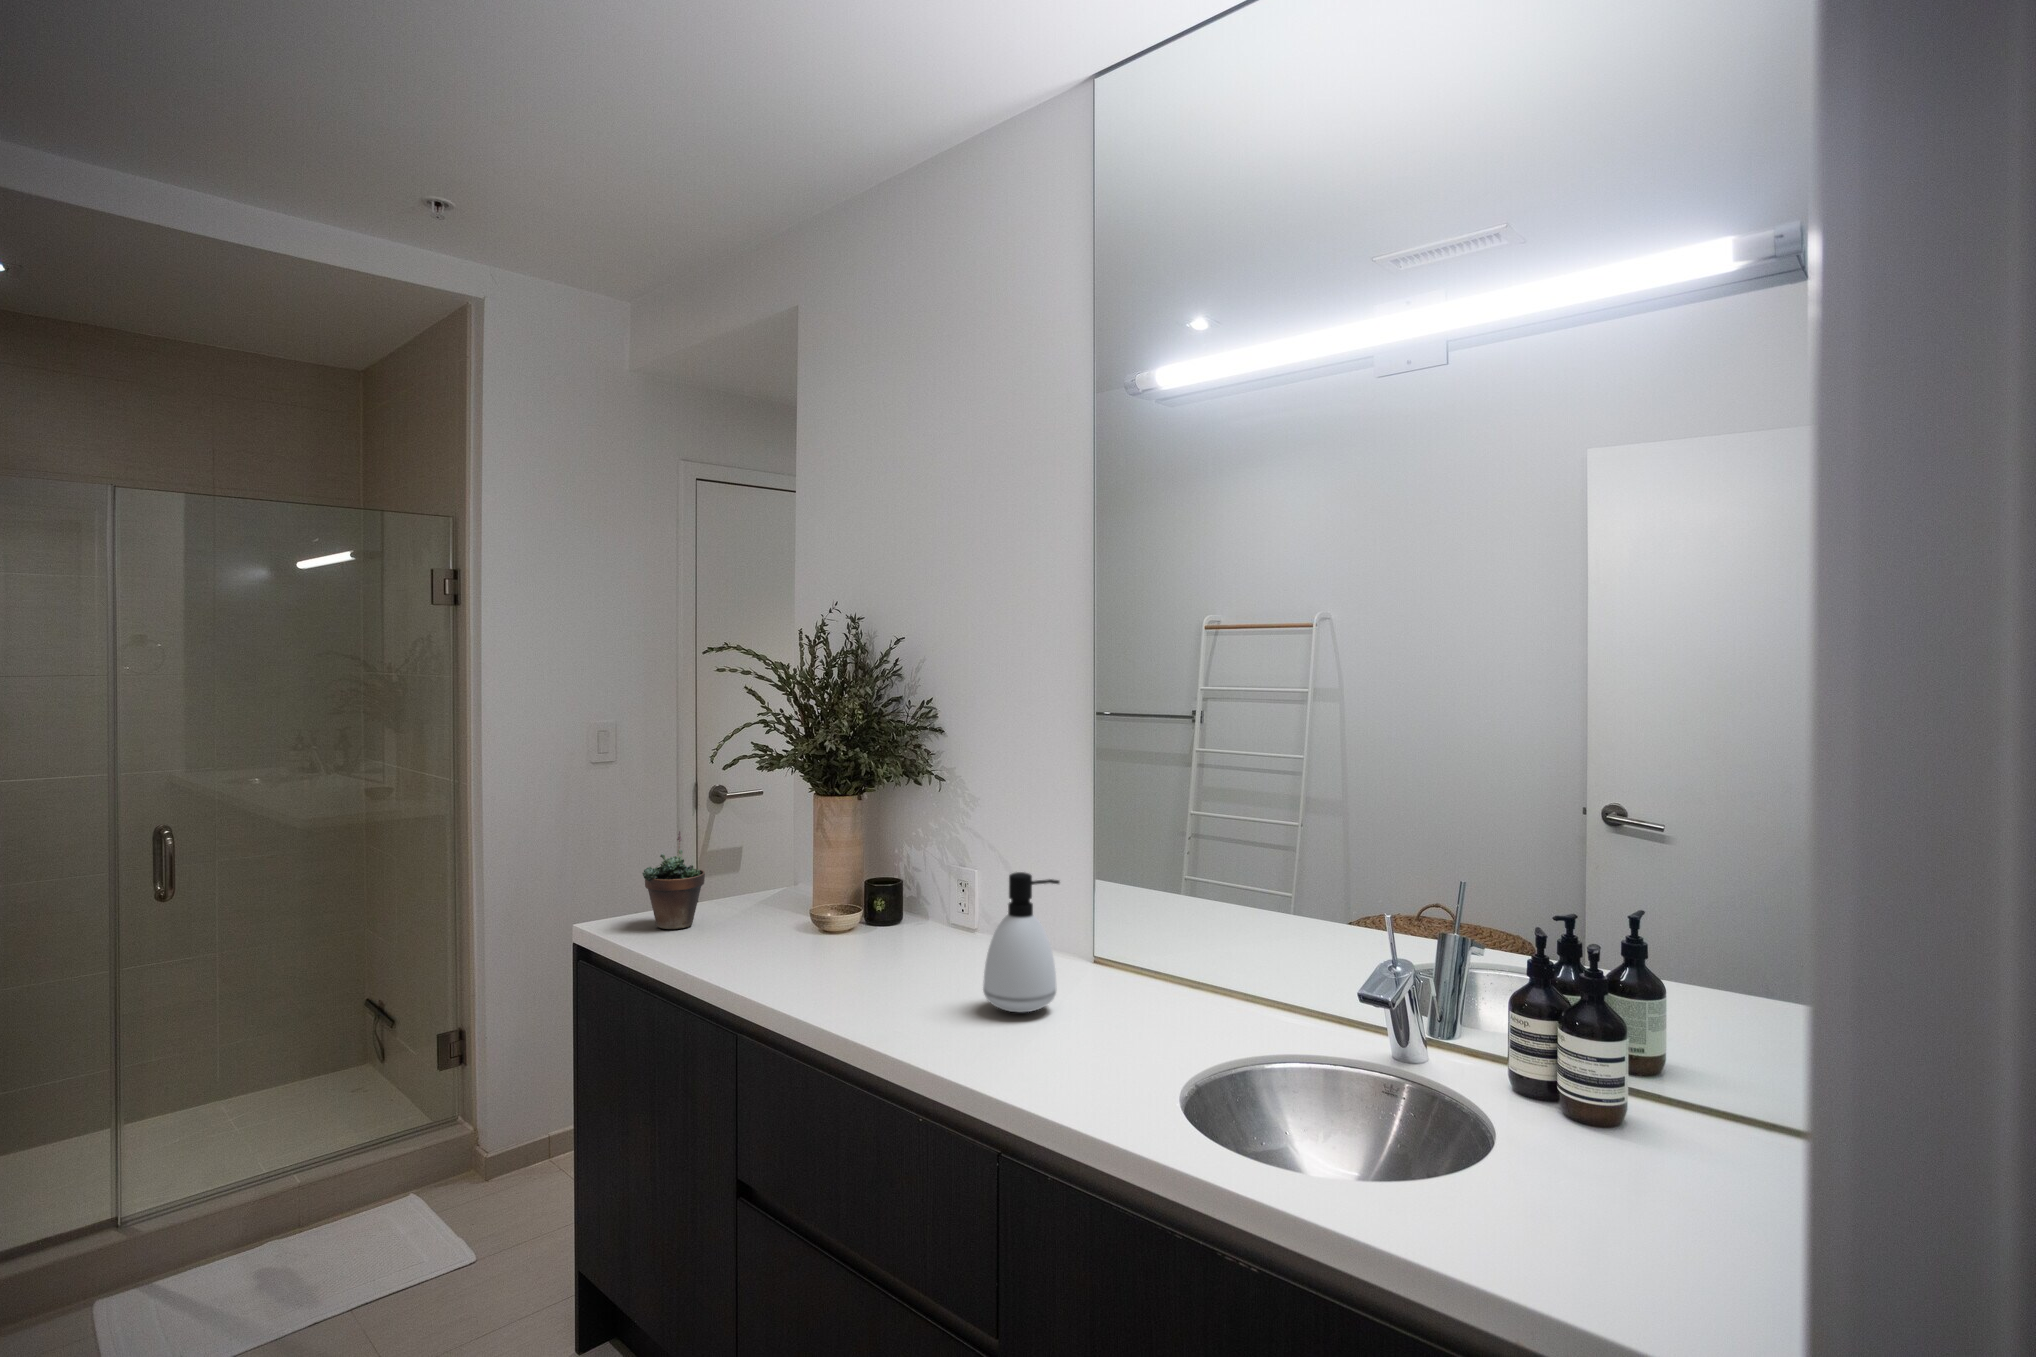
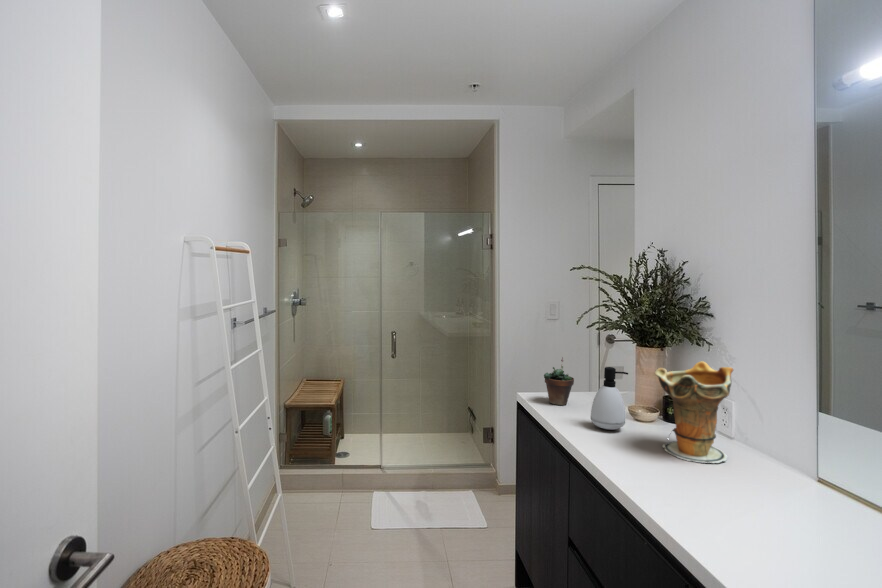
decorative vase: none [848,809,967,981] -> present [655,361,733,463]
soap dispenser: present [983,872,1060,1012] -> present [591,367,628,430]

